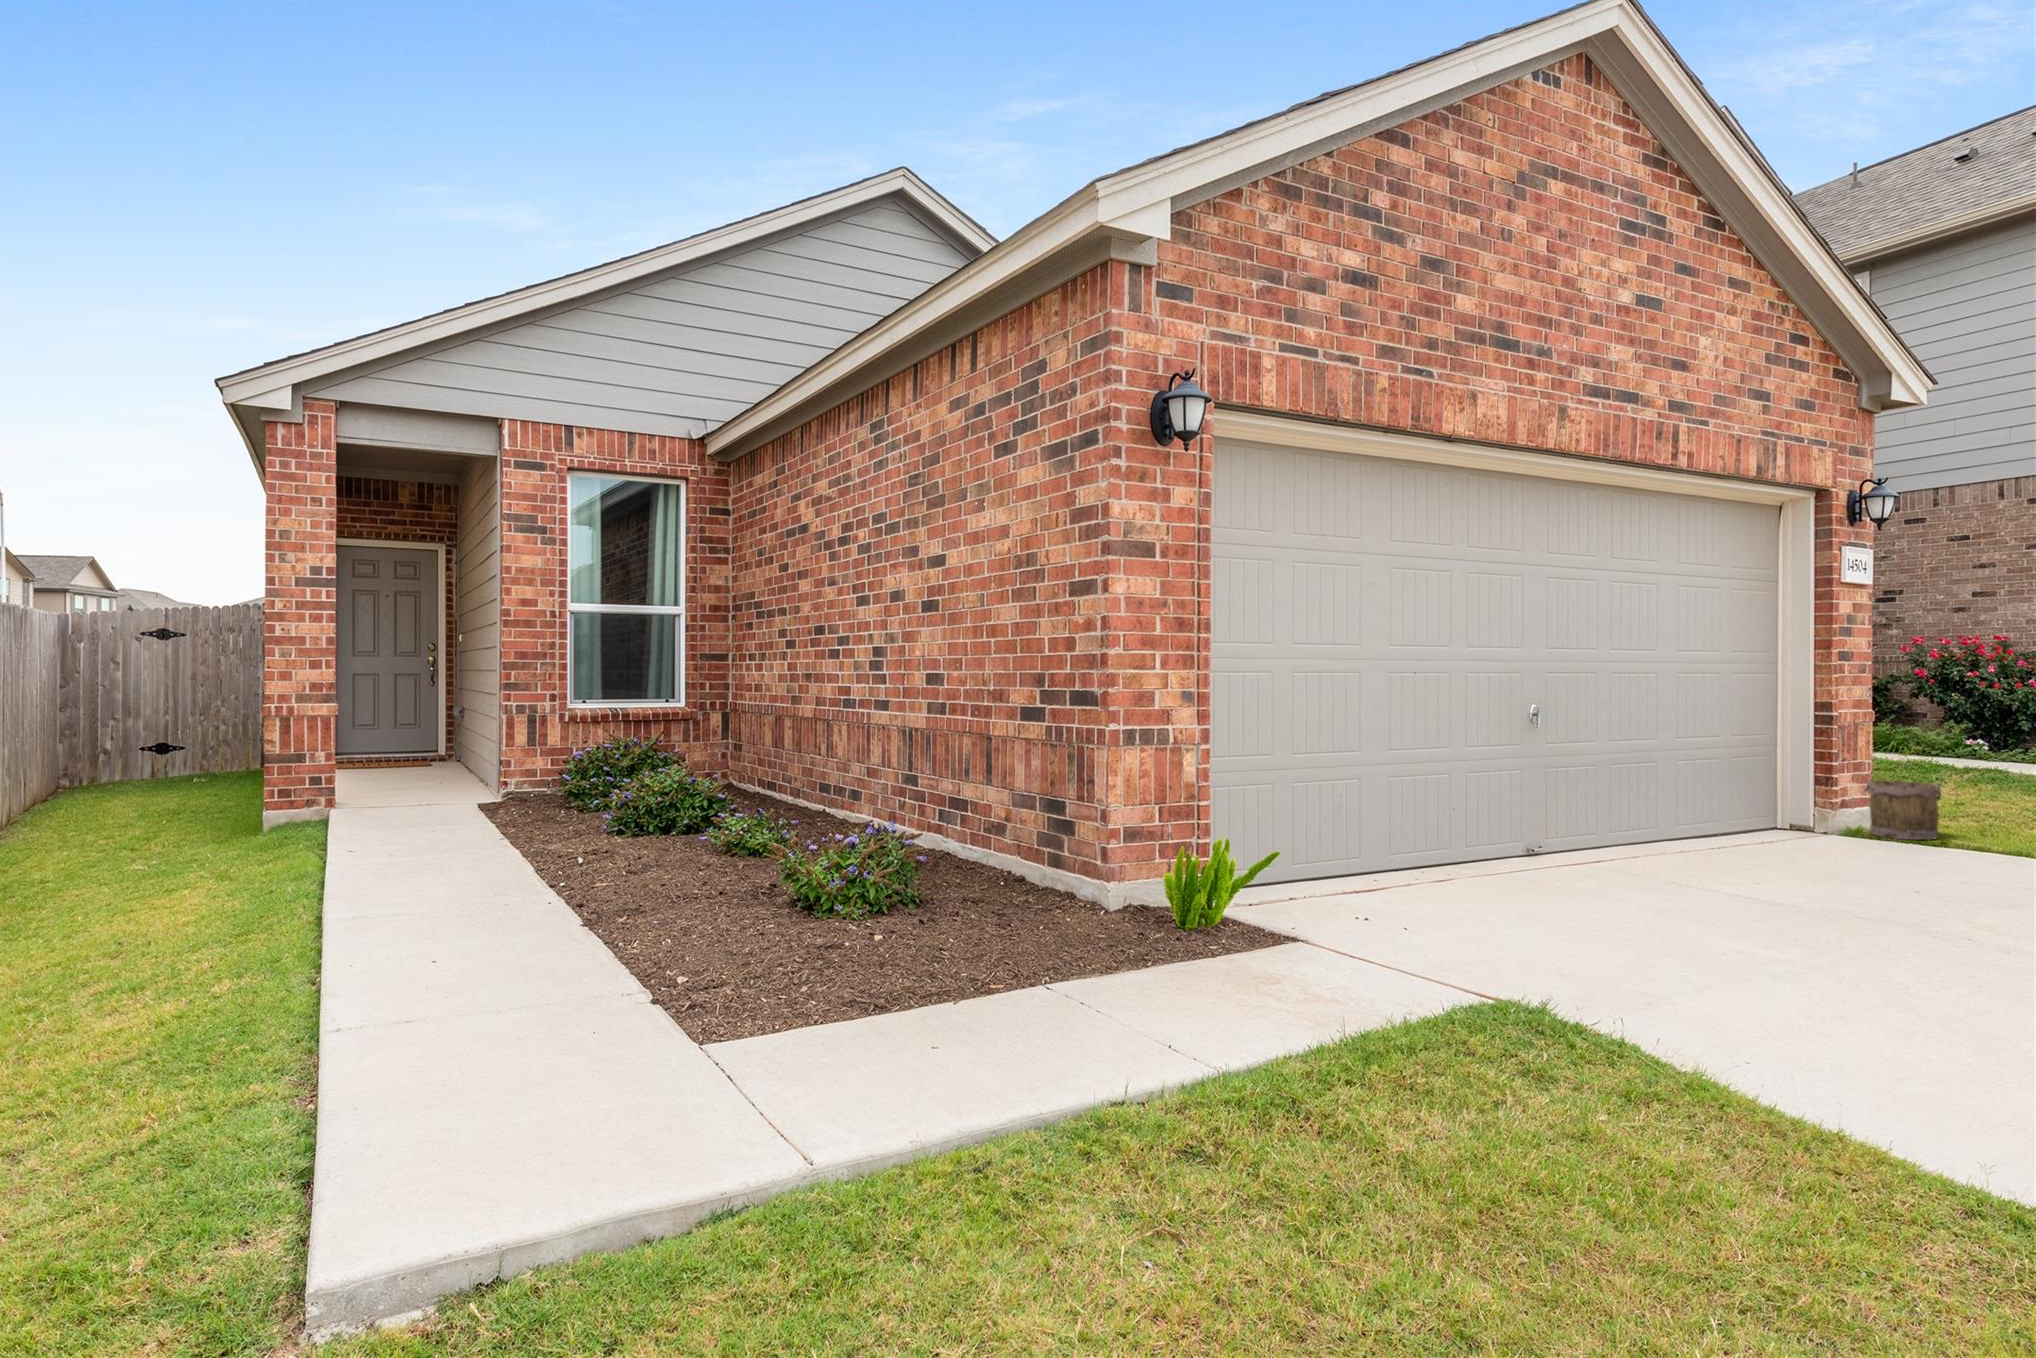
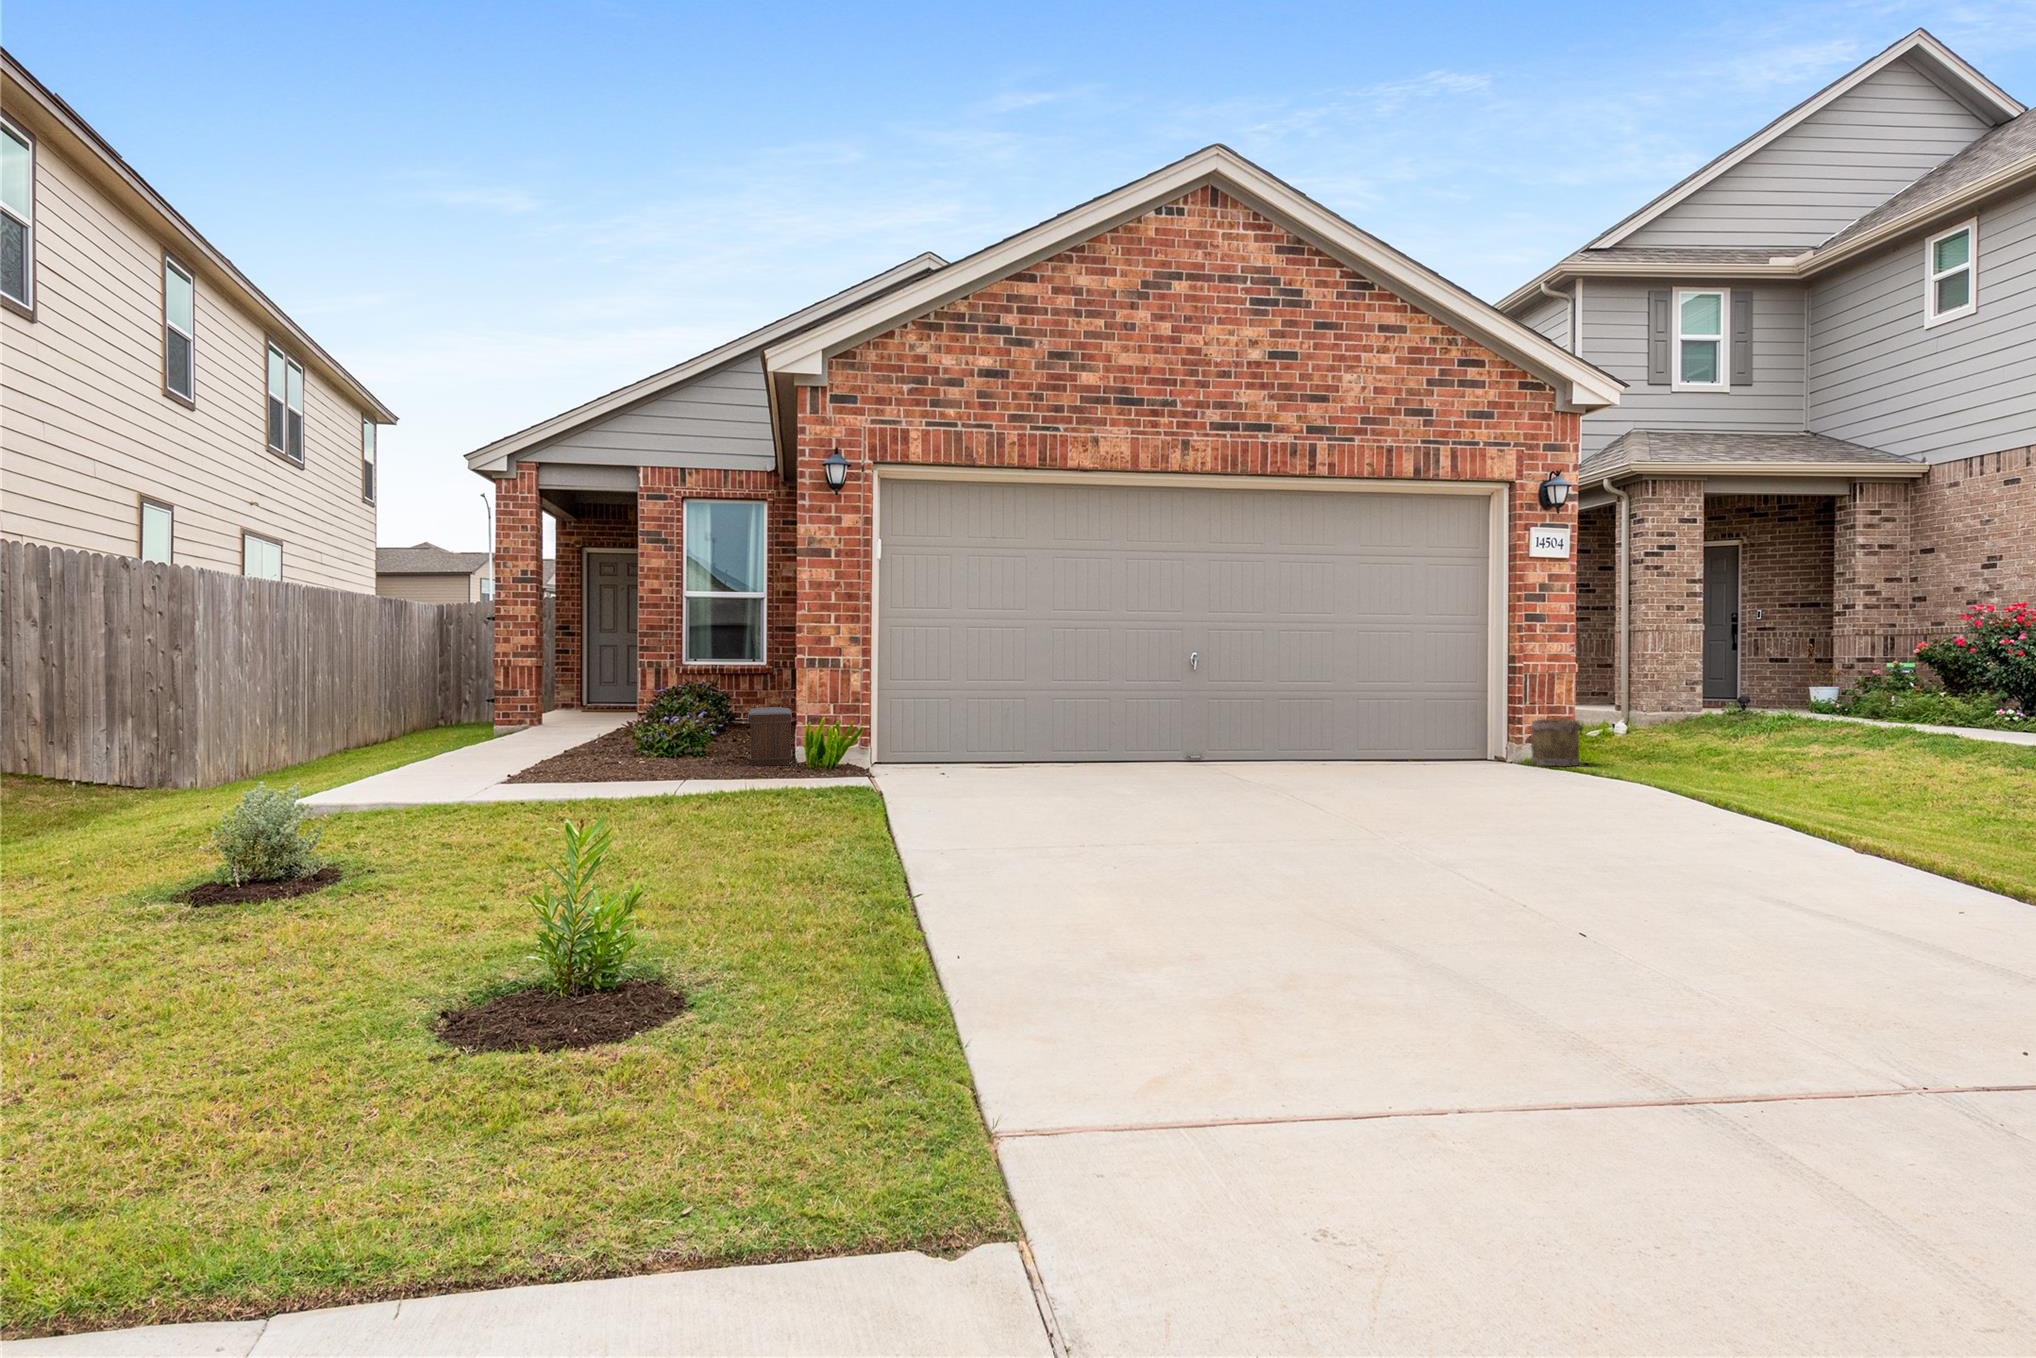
bench: none [950,807,1086,924] -> present [748,707,792,766]

